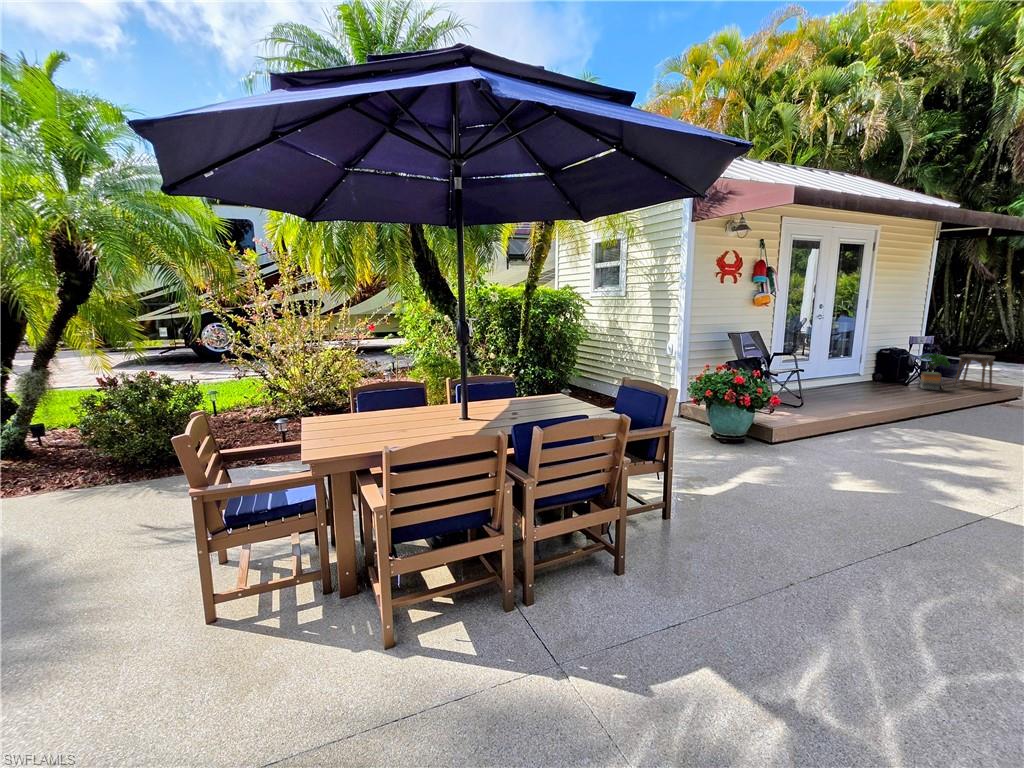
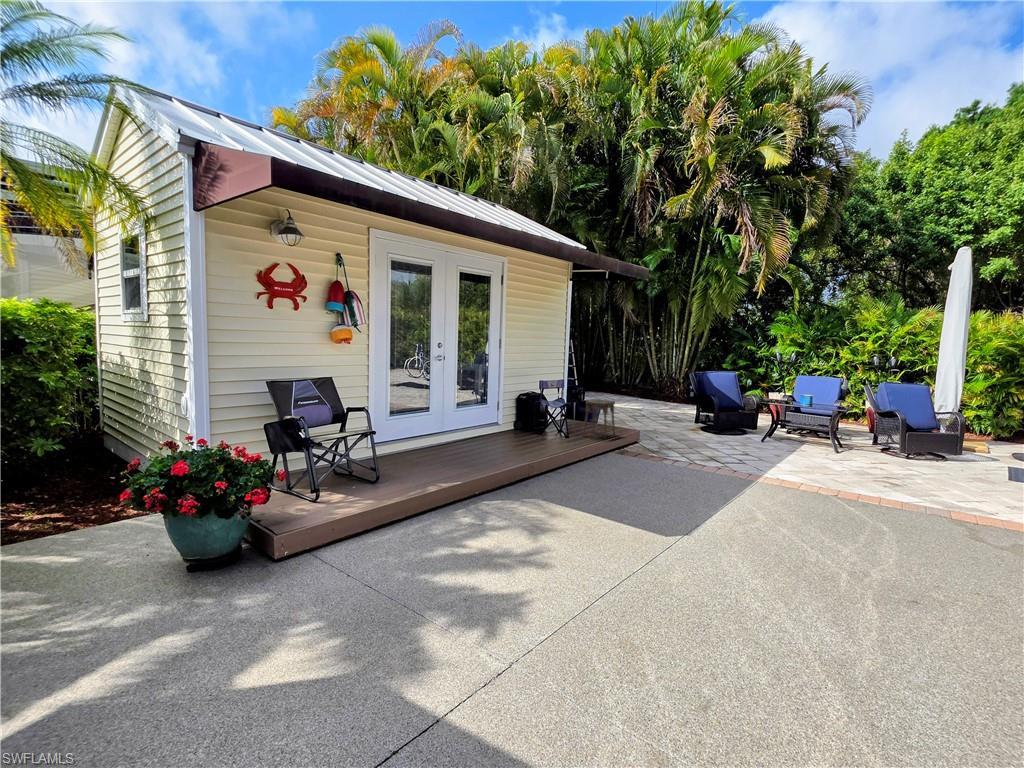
potted tree: present [920,354,950,390] -> none [548,400,576,442]

